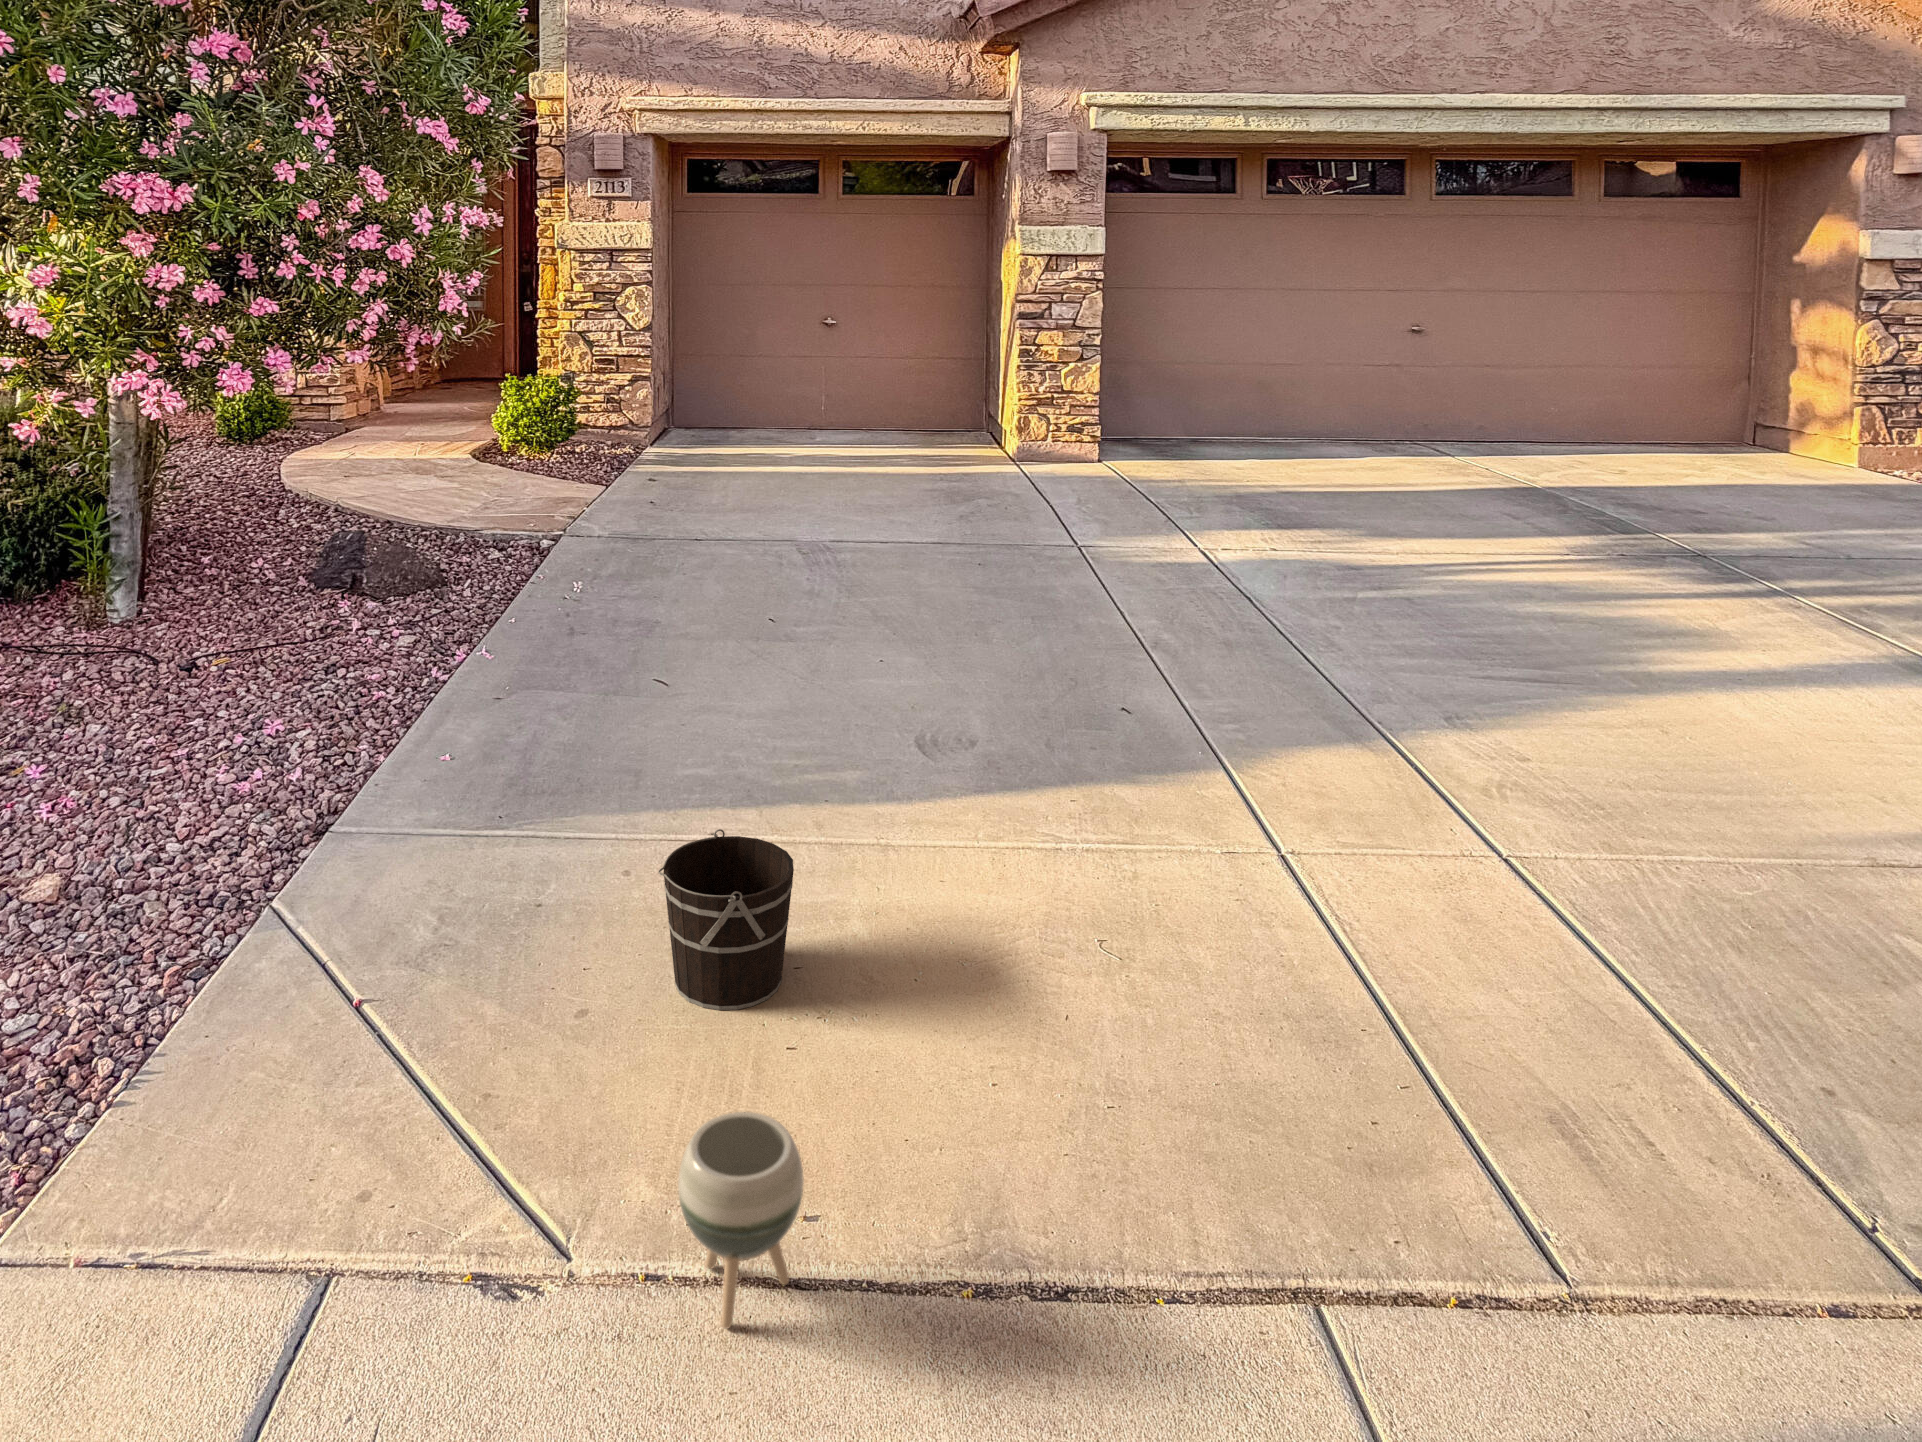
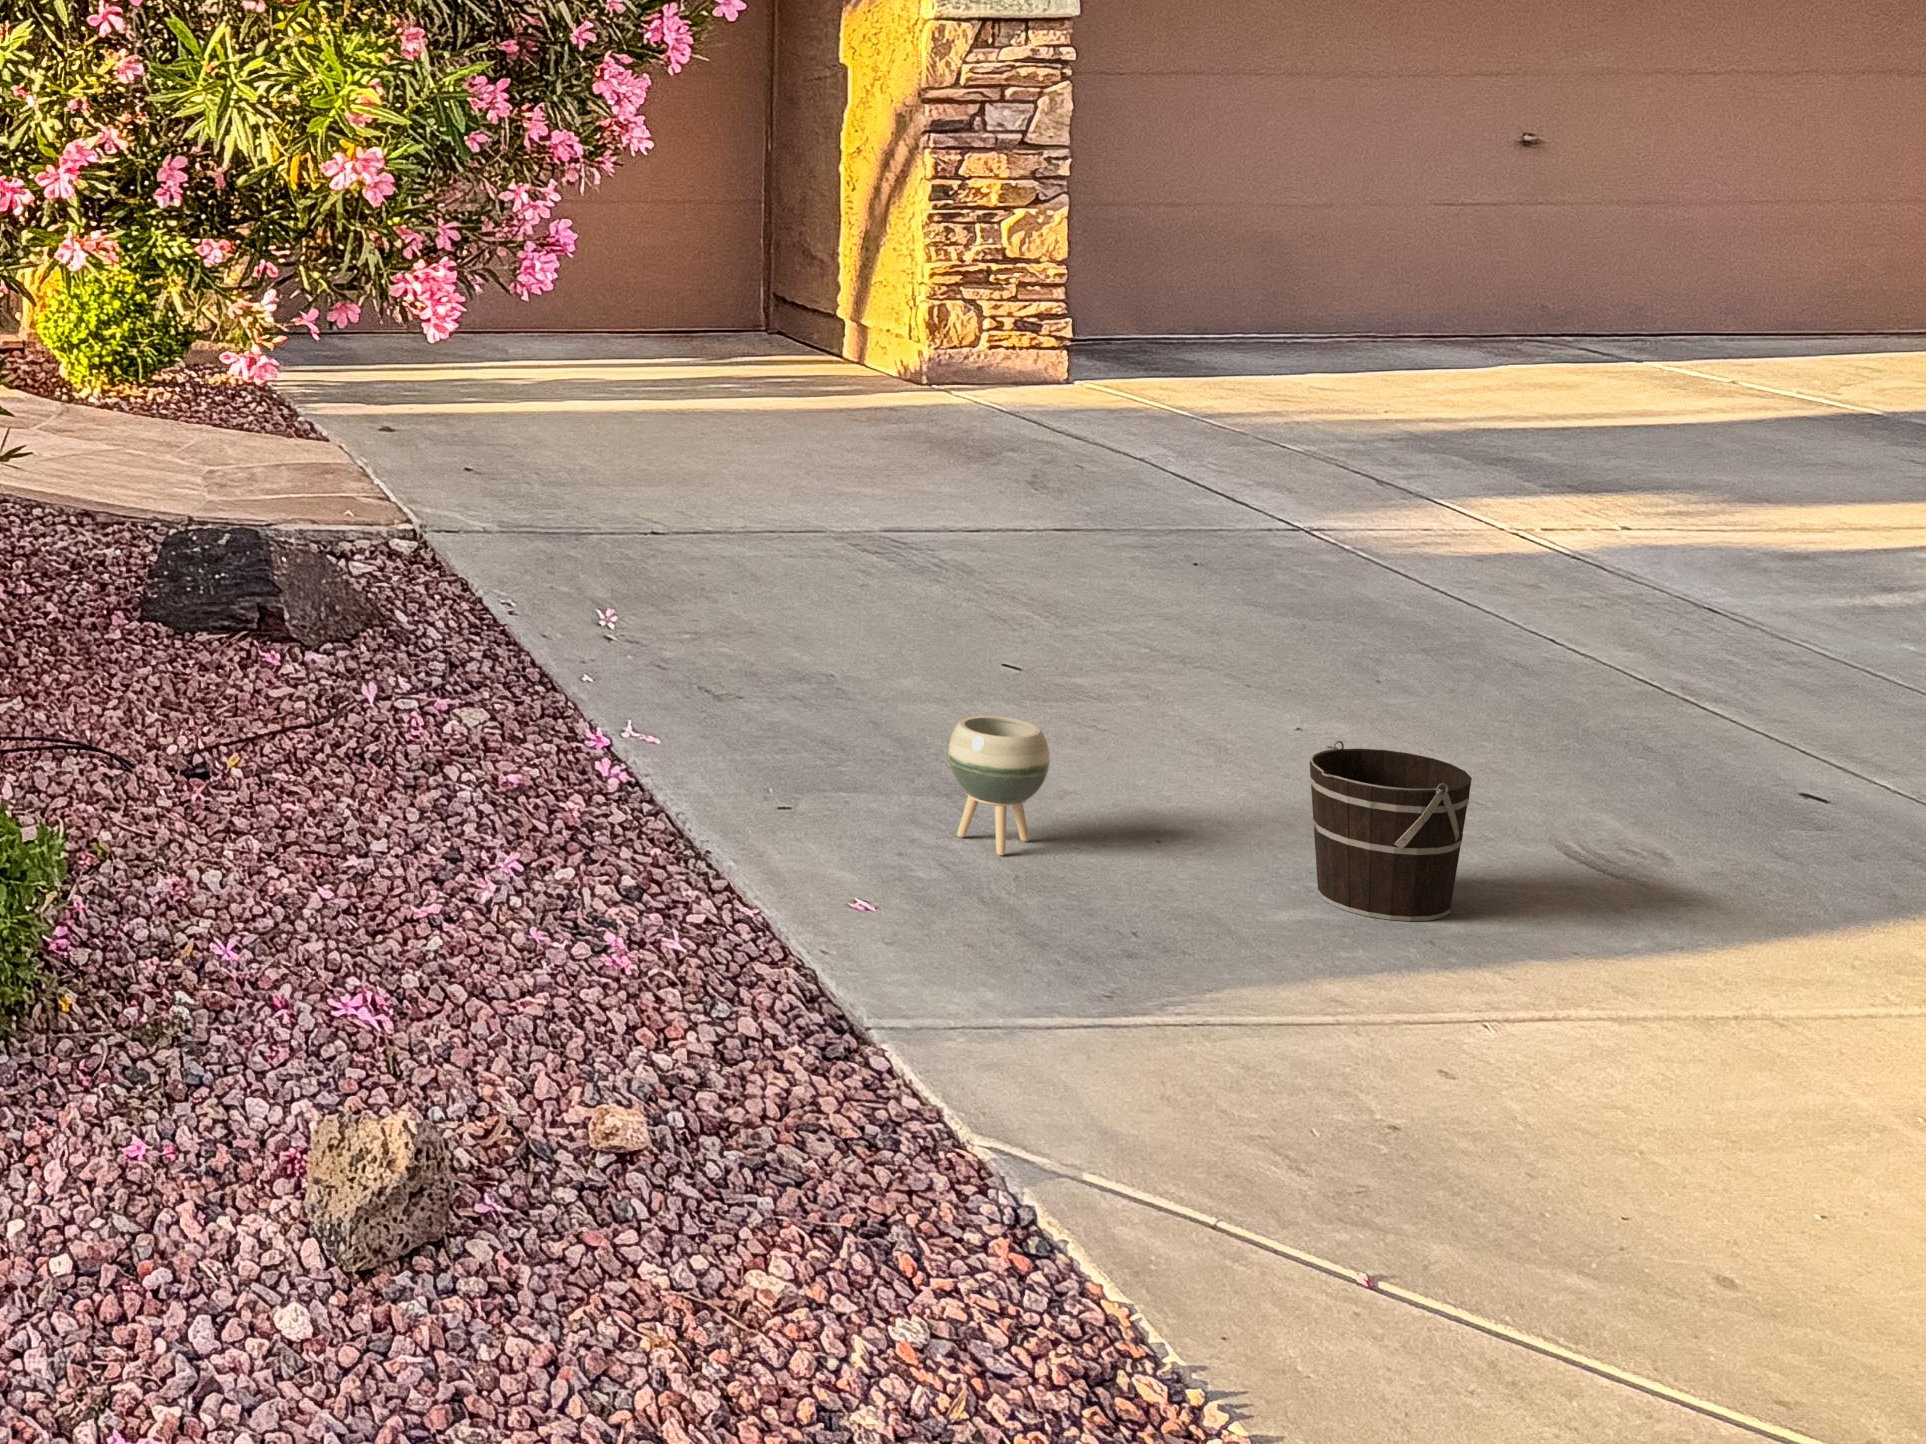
planter: present [678,1112,804,1329] -> present [948,716,1050,855]

